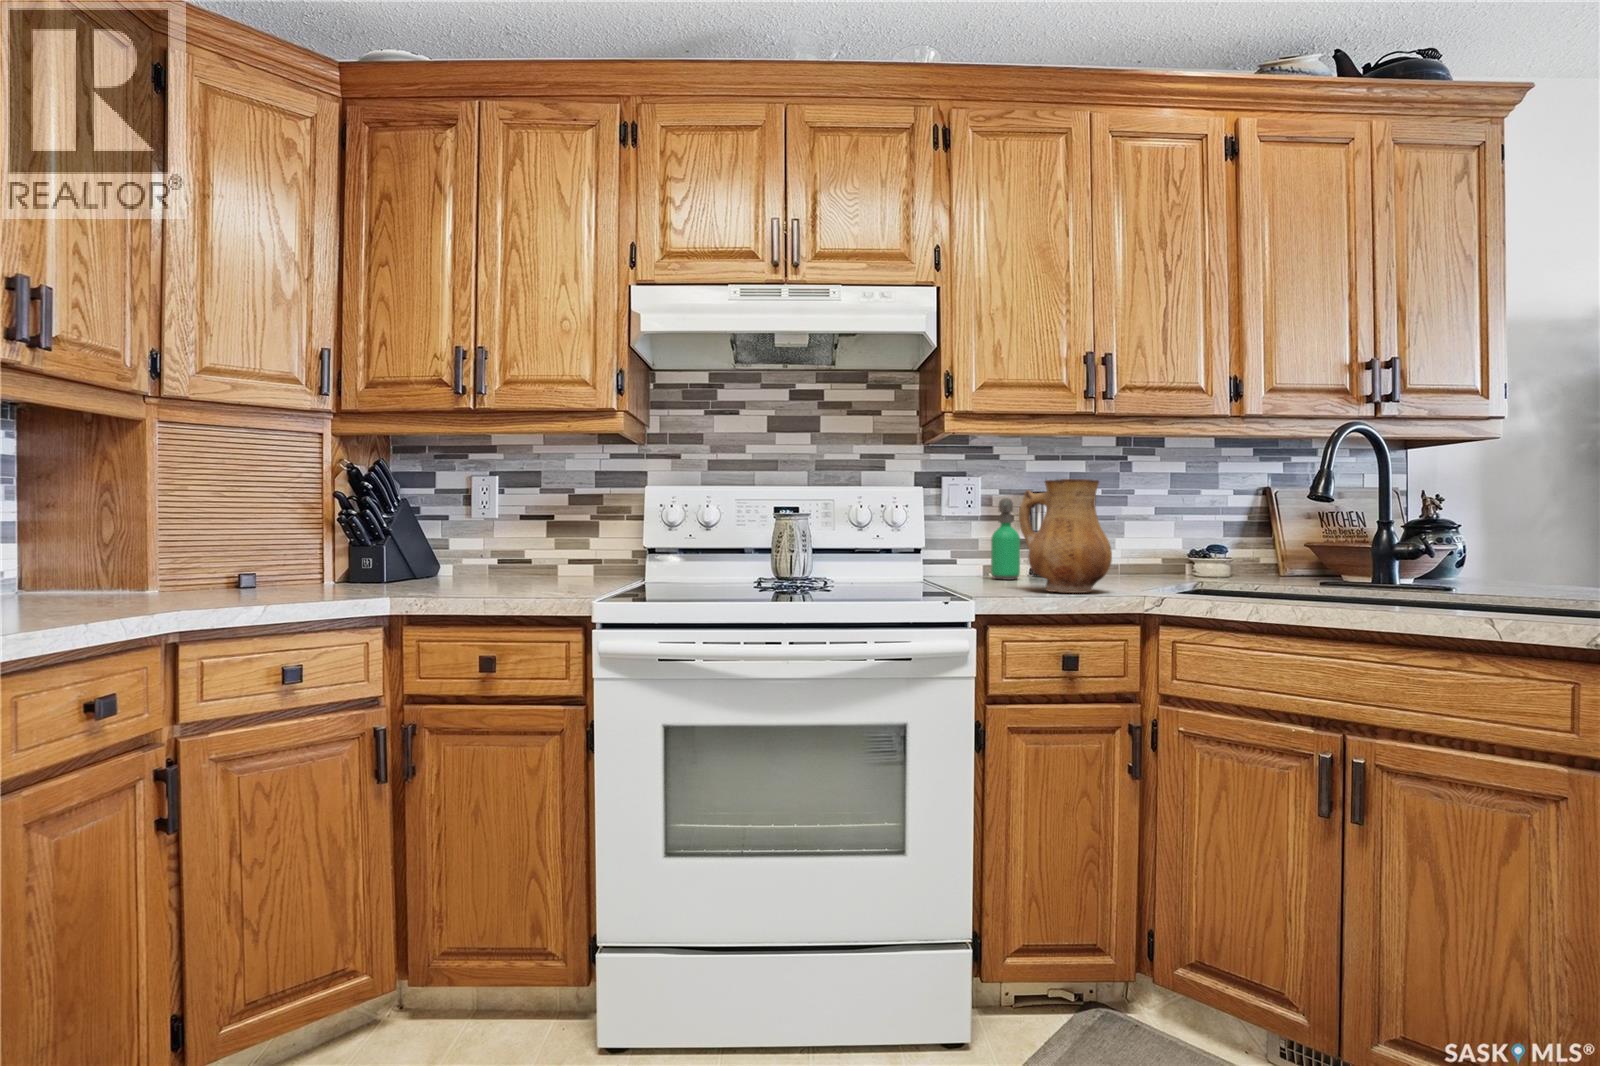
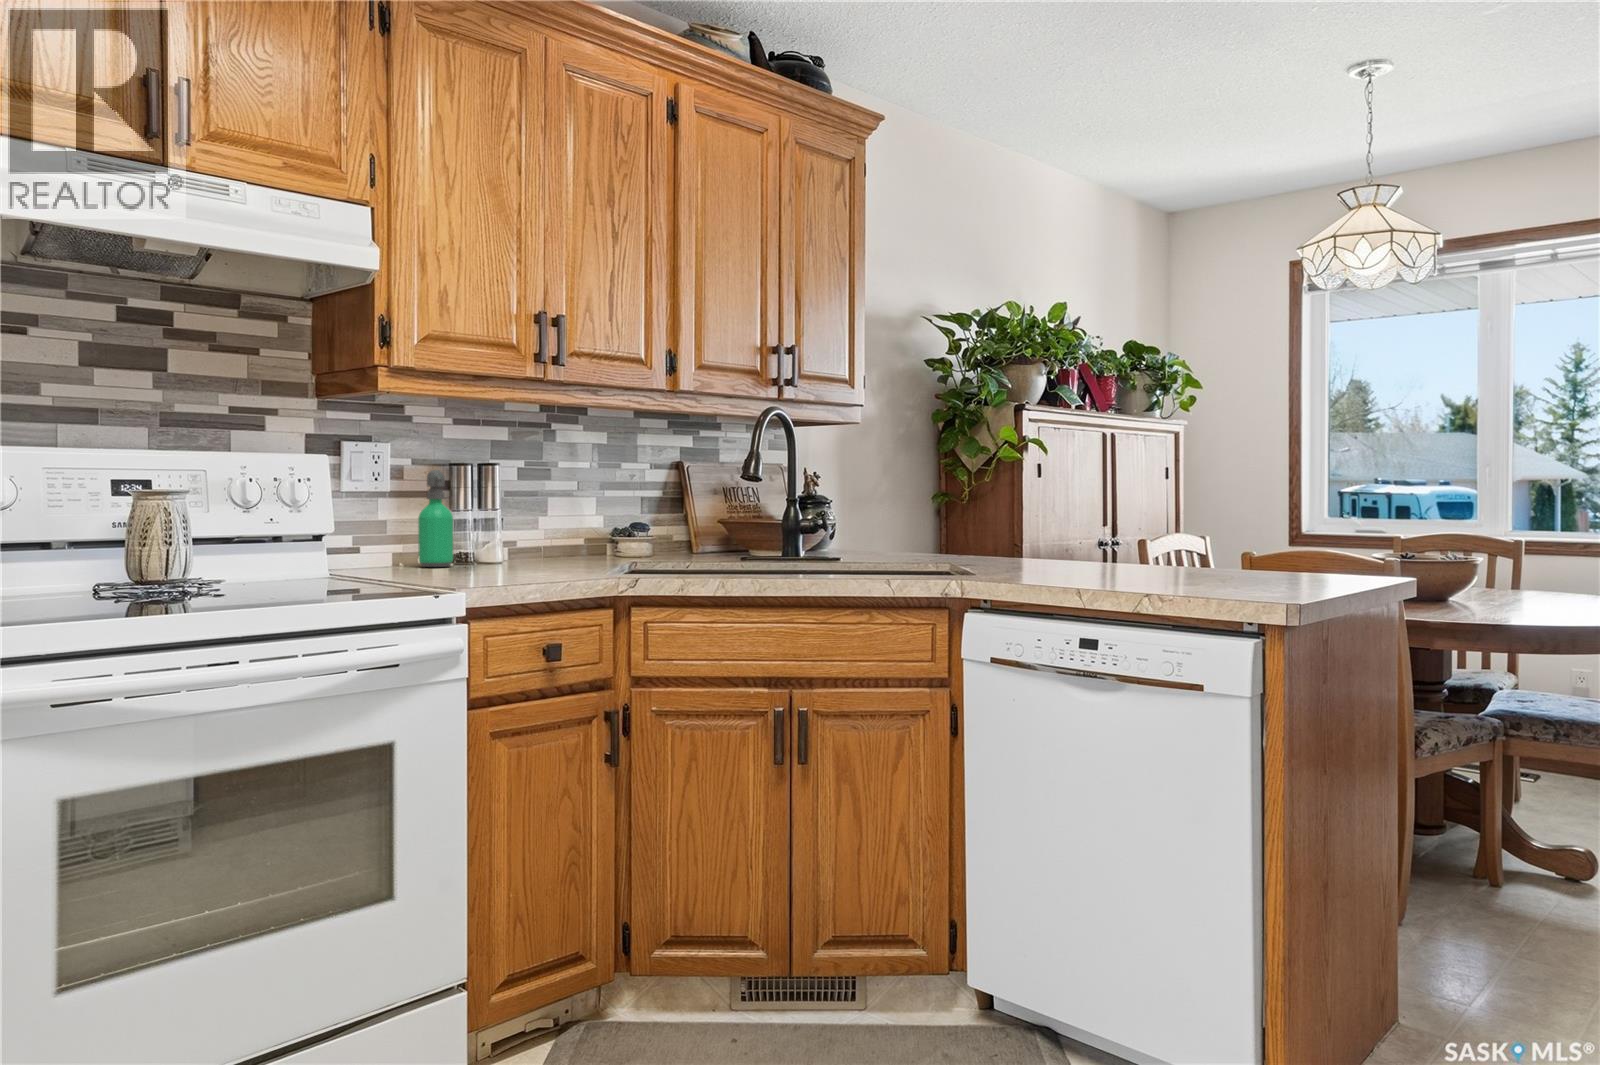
ceramic pitcher: present [1019,479,1112,593] -> none [485,454,587,578]

